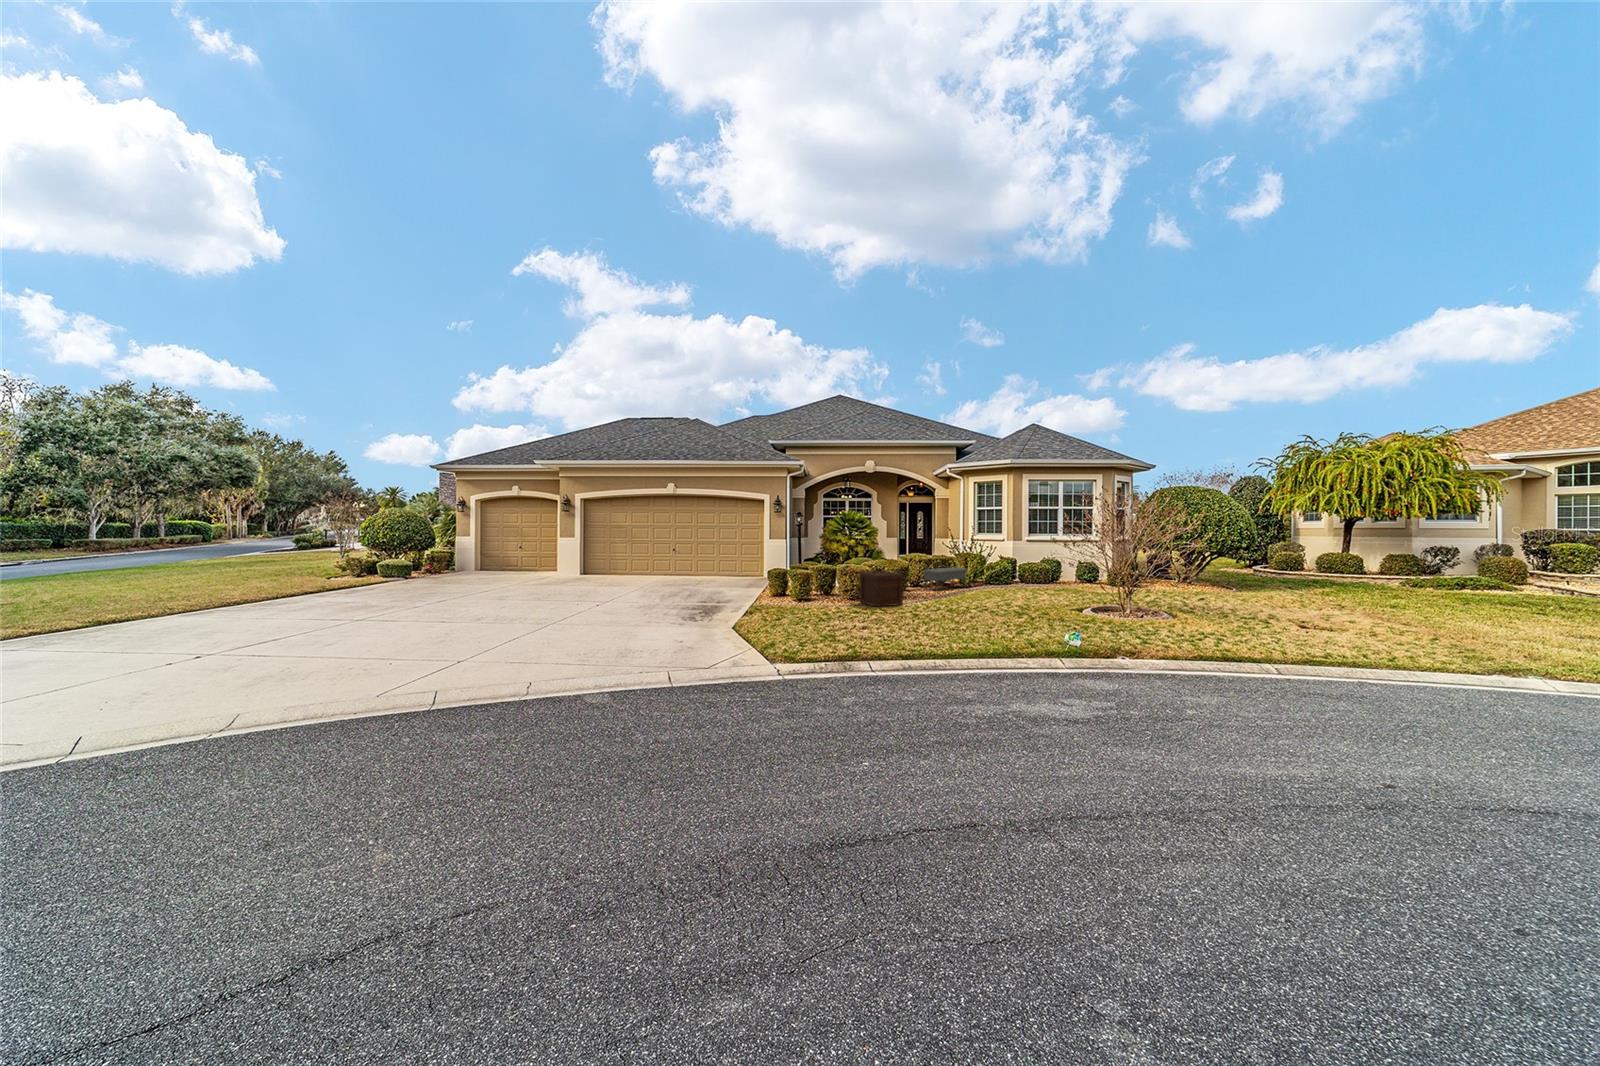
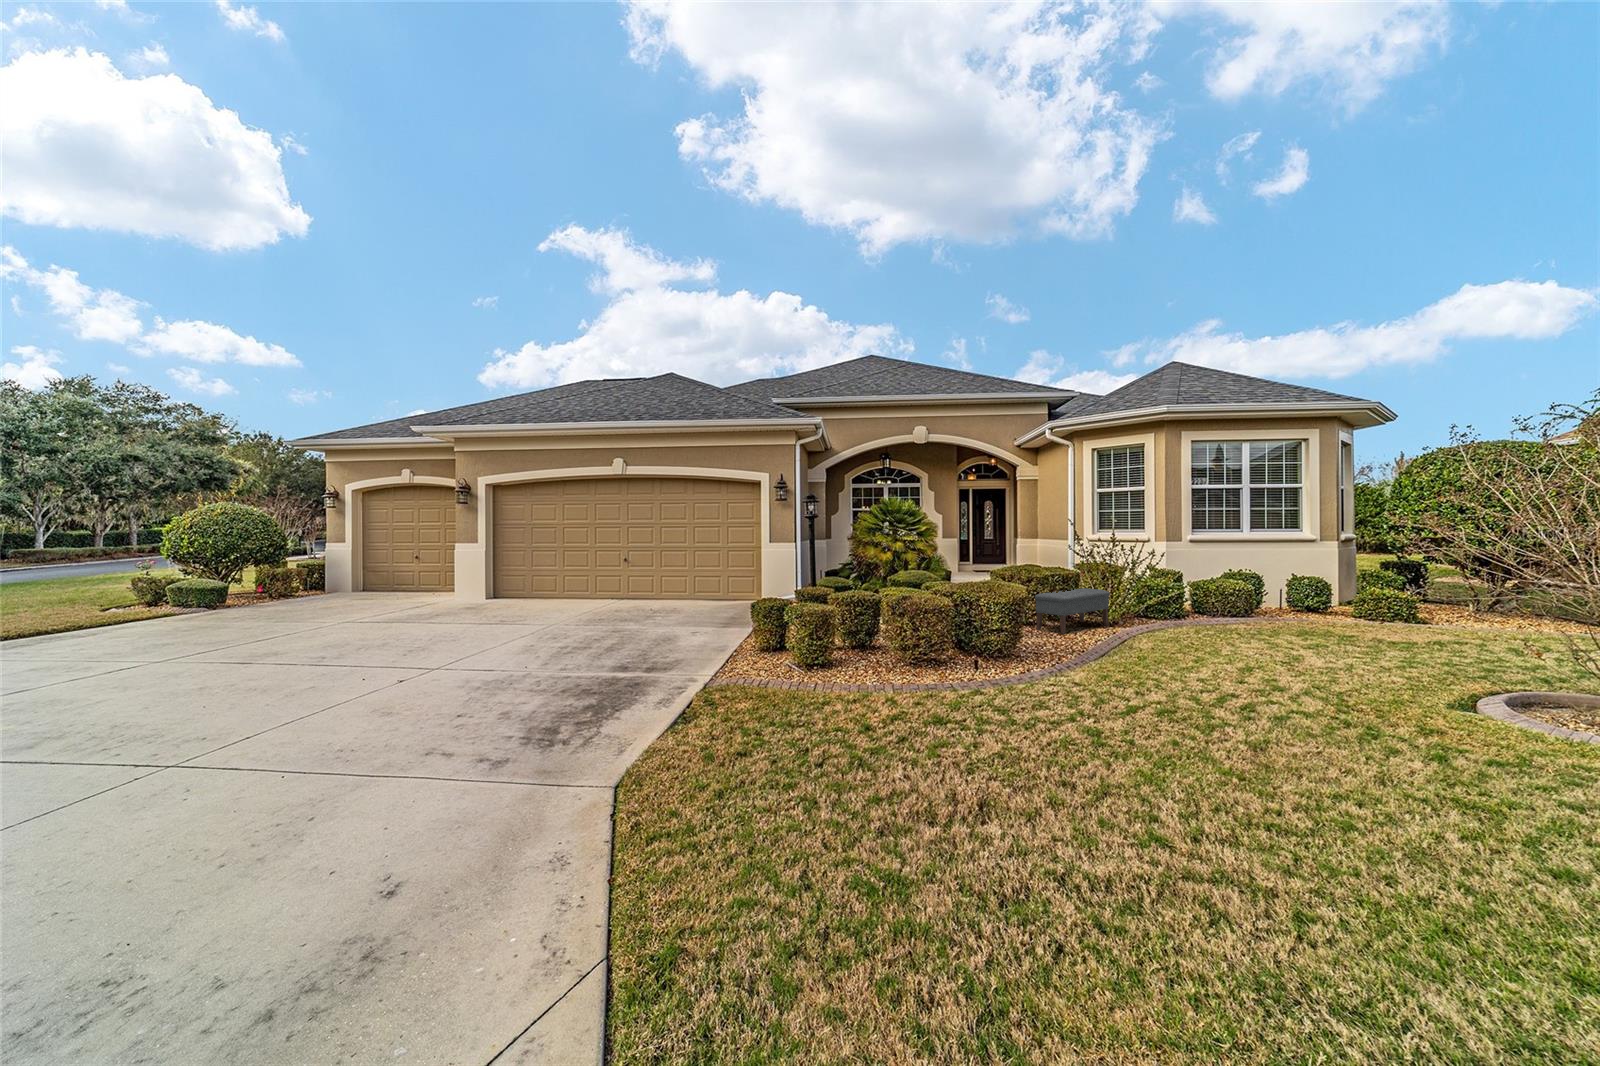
wooden crate: present [859,571,903,607] -> none [929,605,1024,685]

